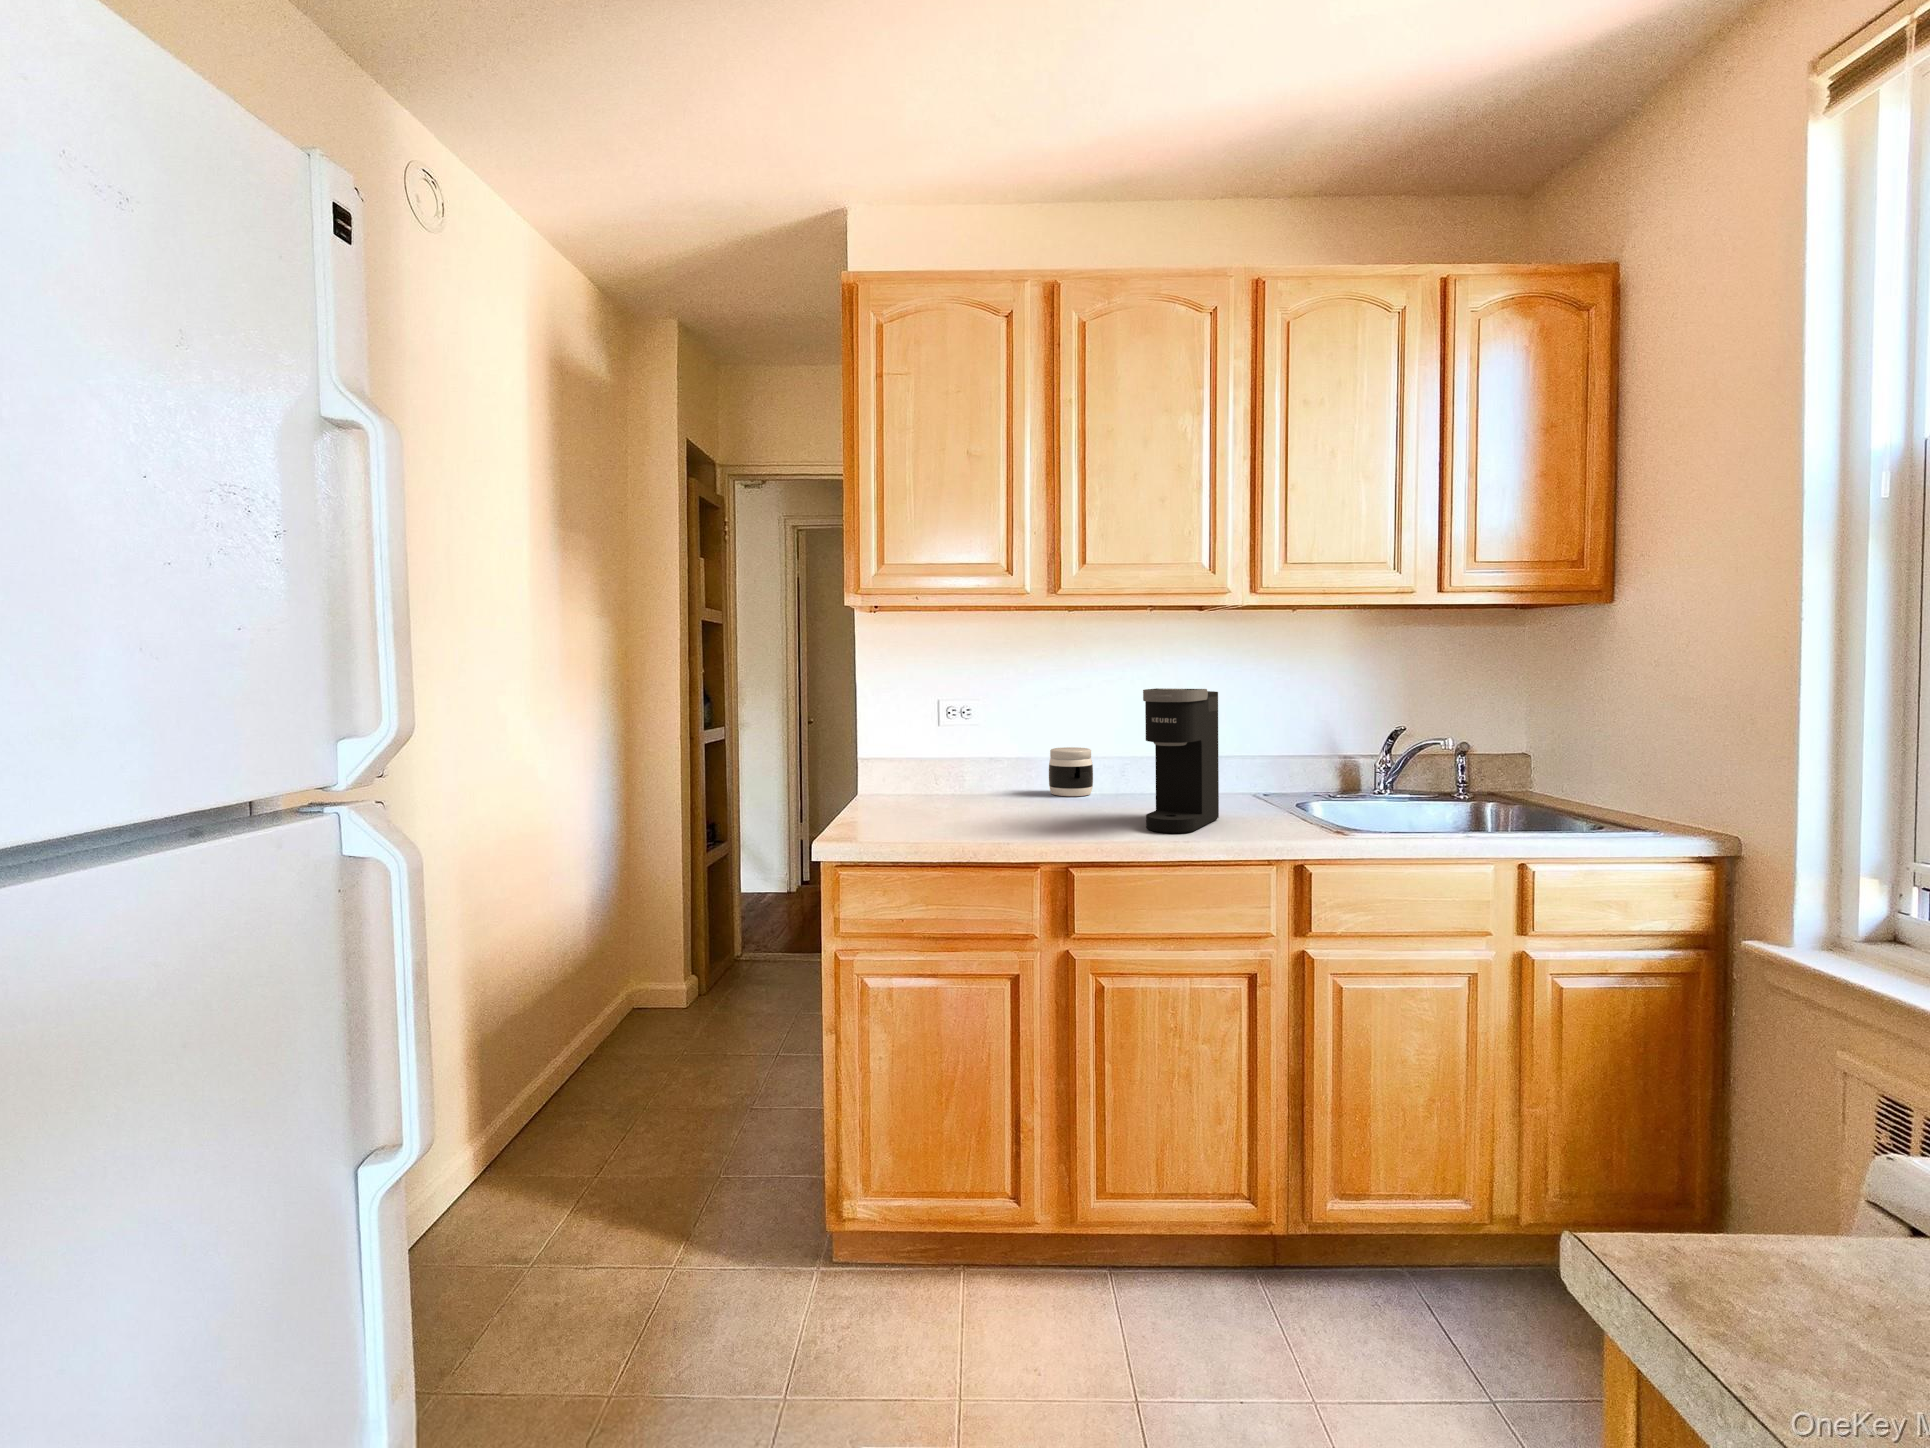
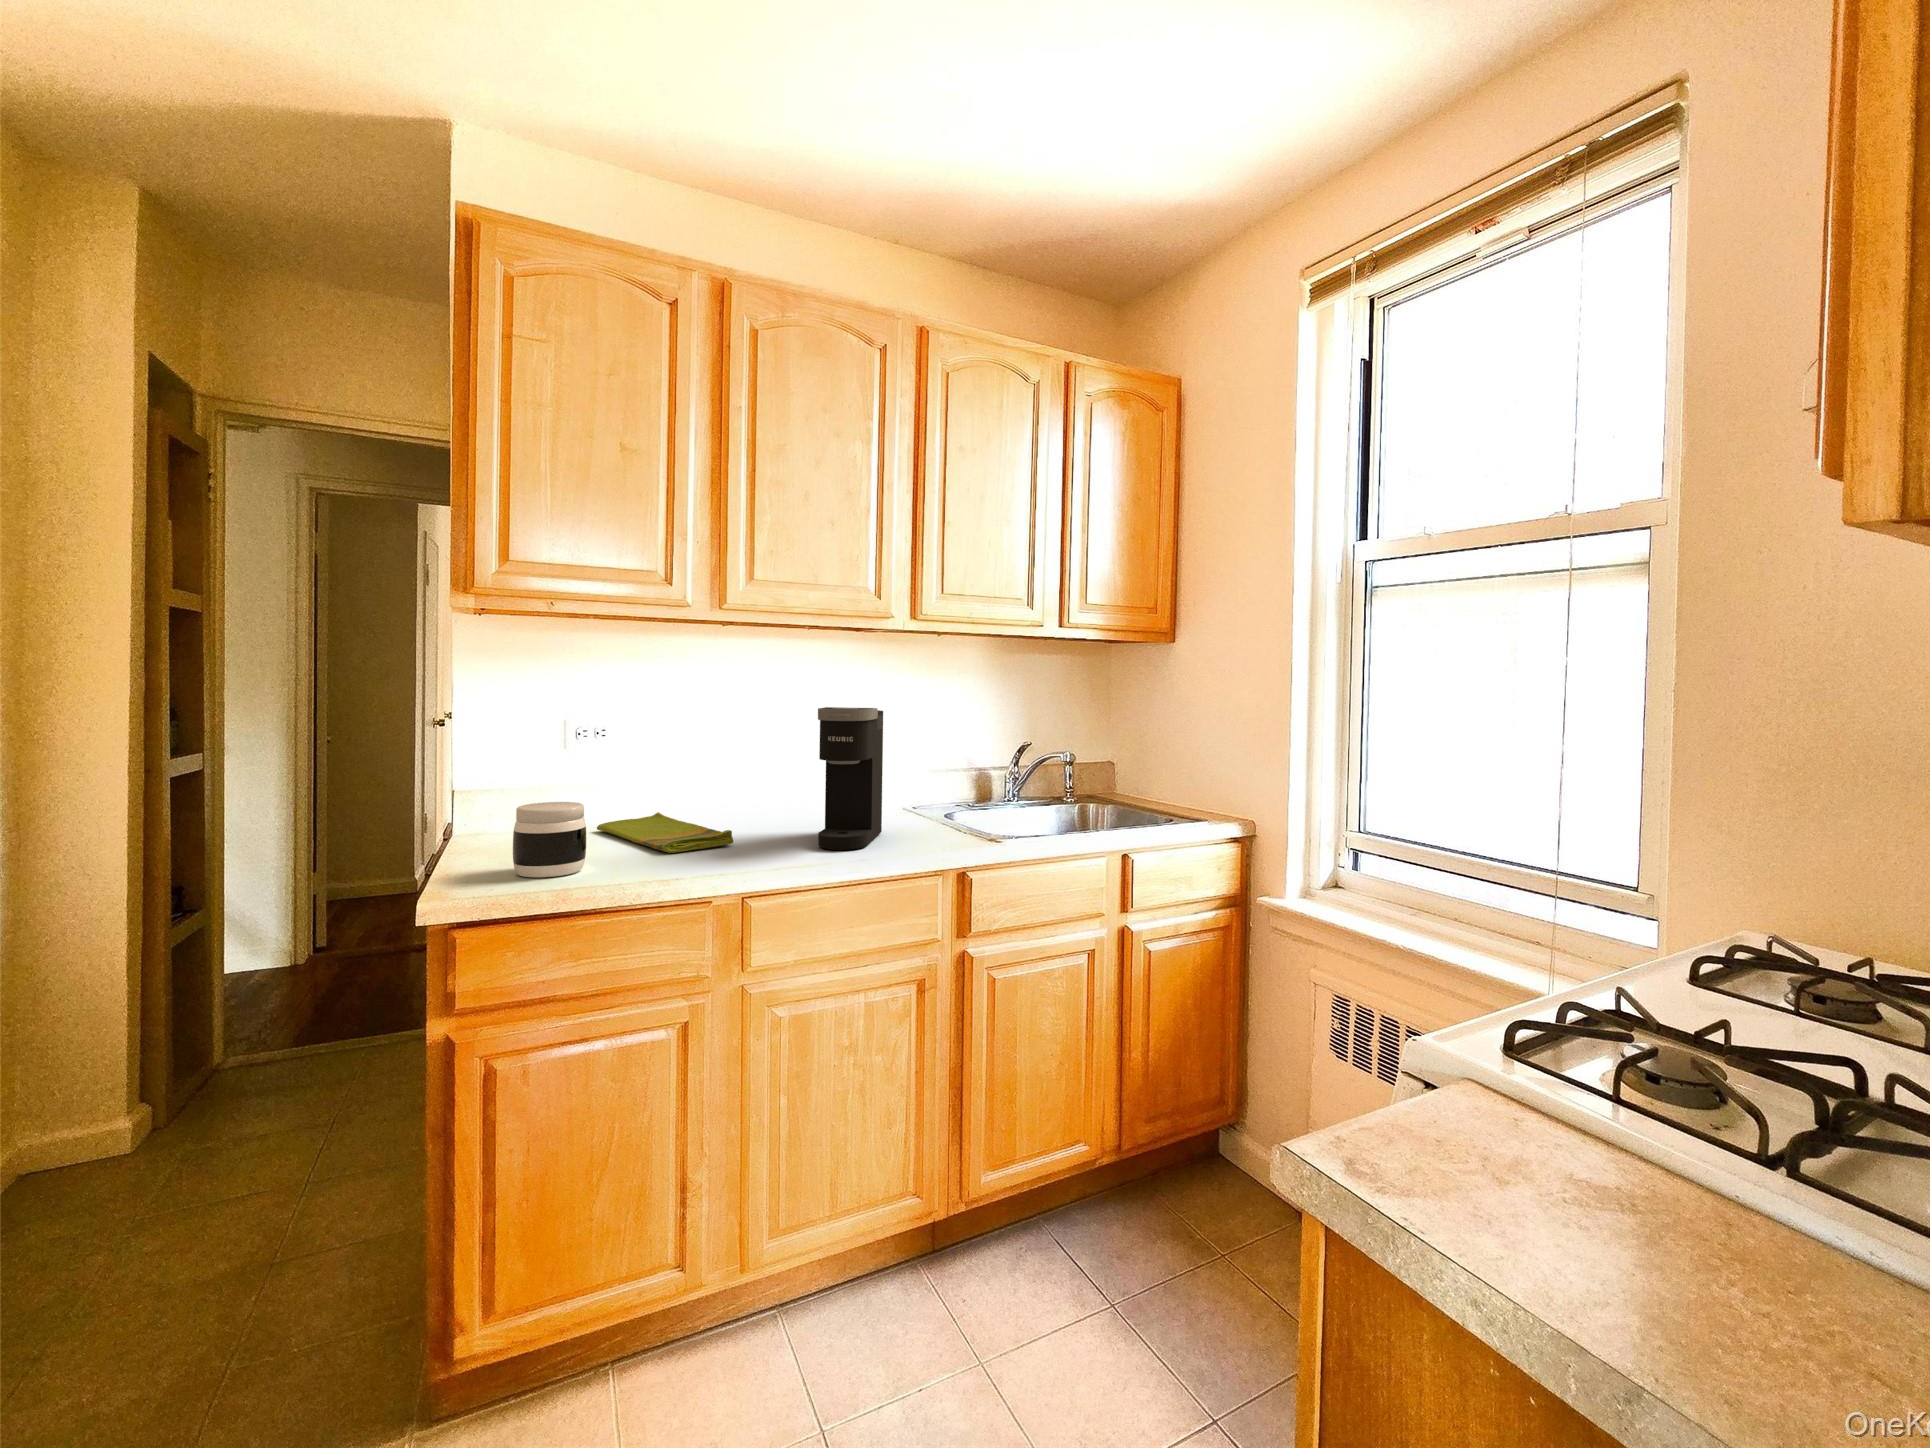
jar: present [1049,747,1093,796] -> present [513,802,586,877]
dish towel: none [961,787,1068,824] -> present [597,812,733,853]

